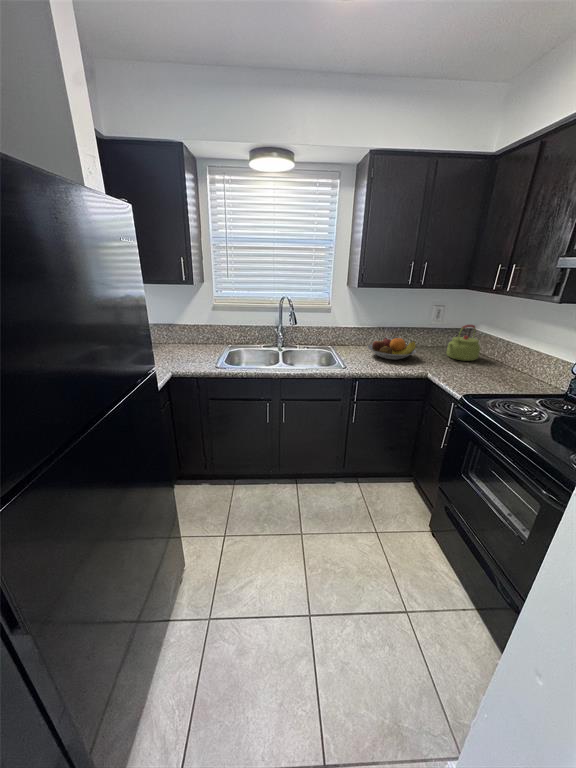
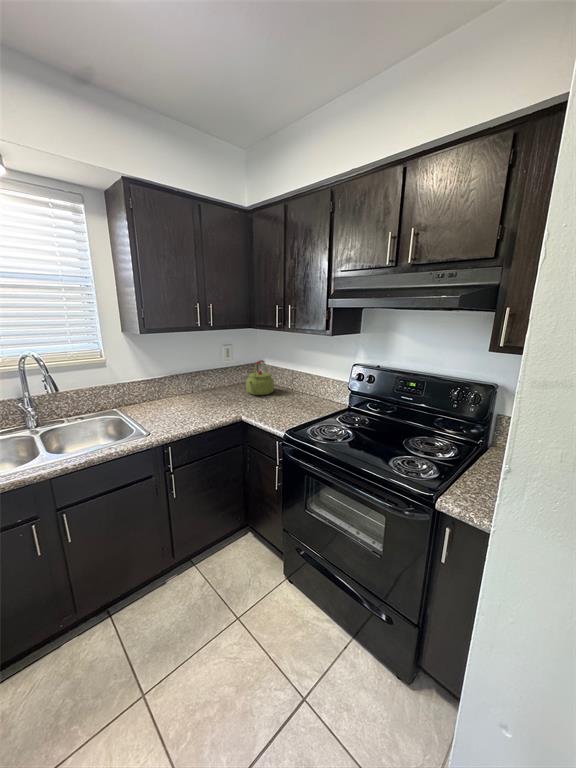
fruit bowl: present [368,338,416,360] -> none [167,385,222,410]

